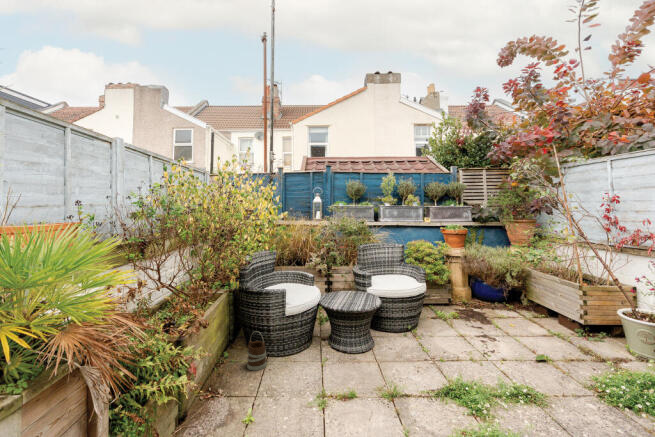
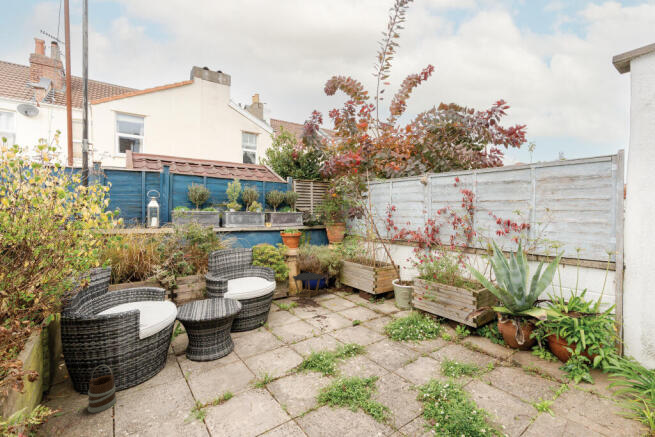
side table: none [453,280,494,312] -> present [293,273,322,298]

